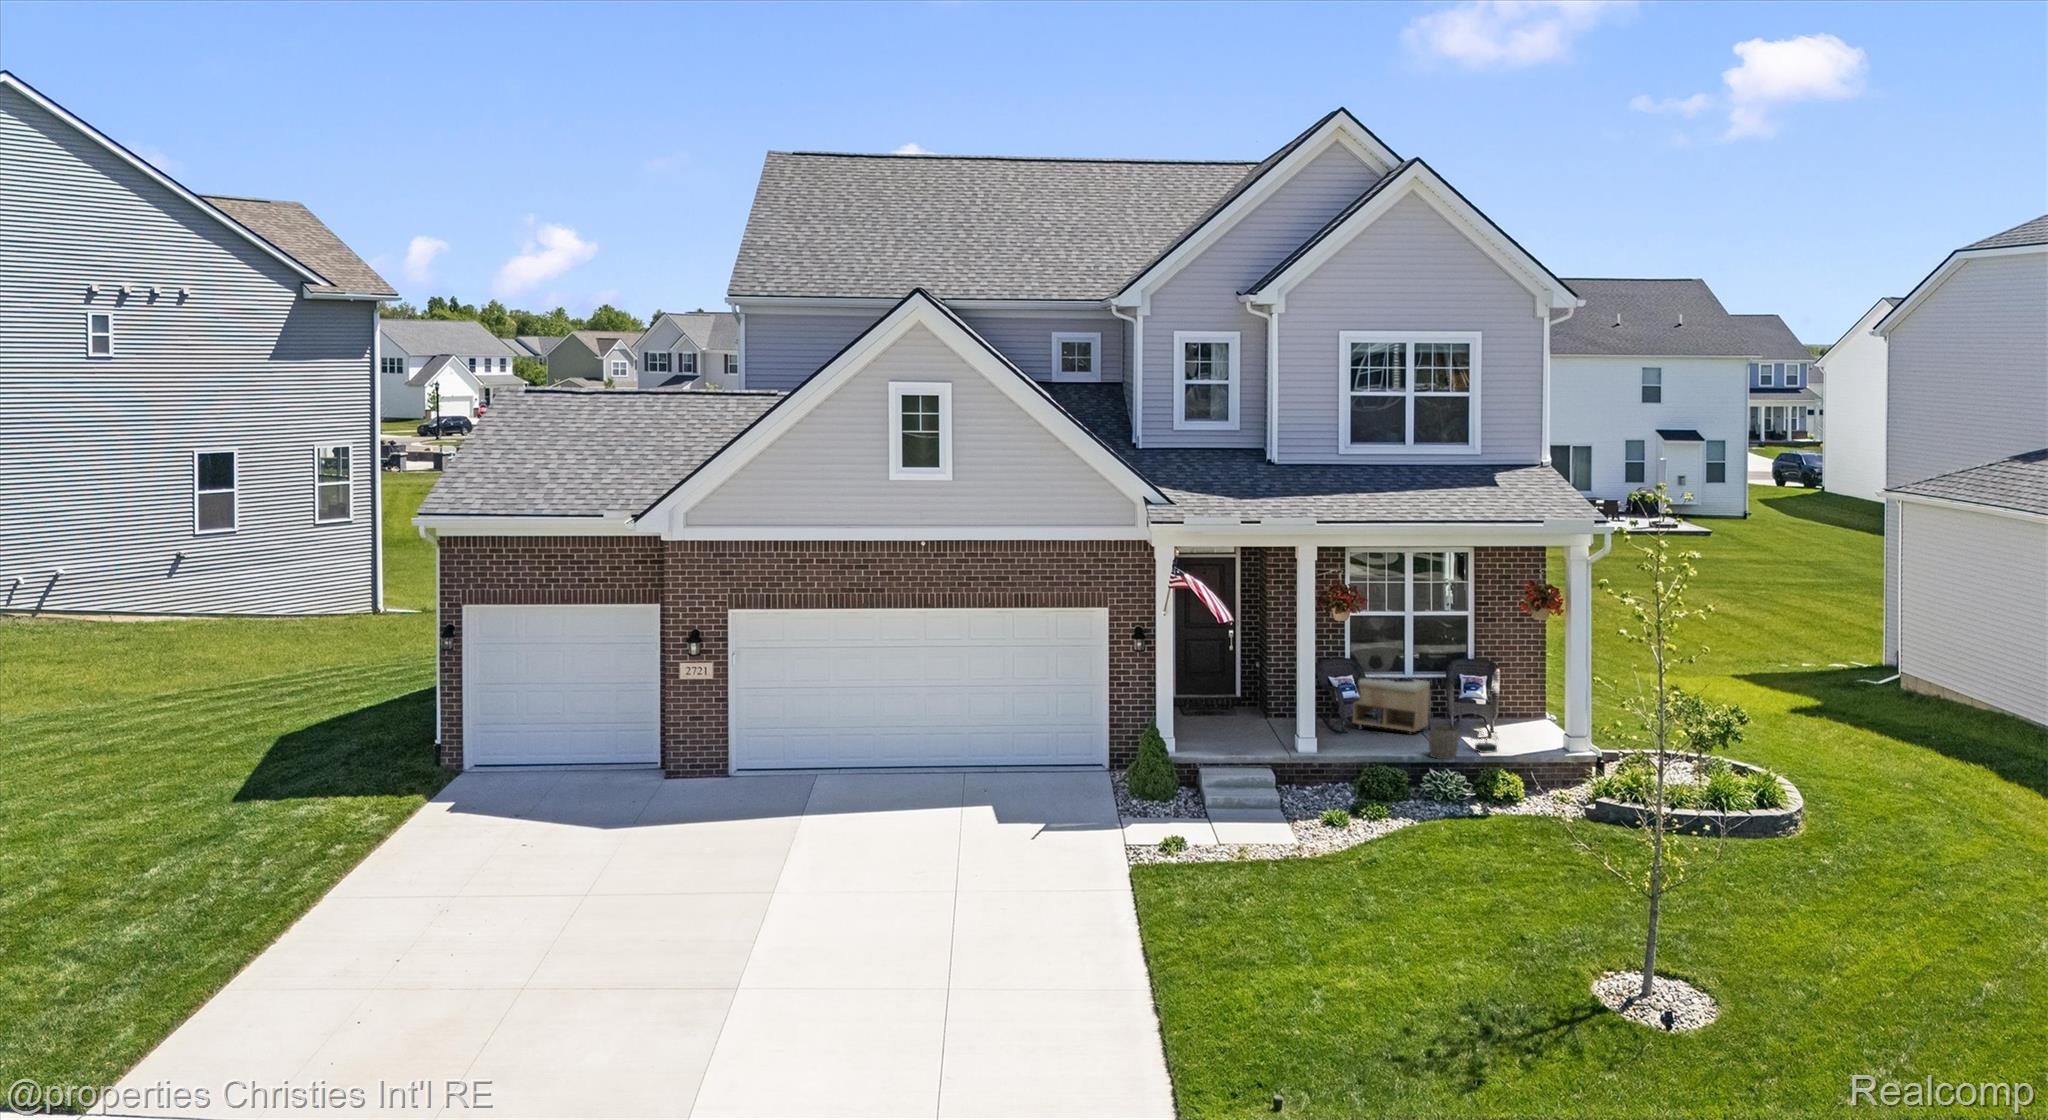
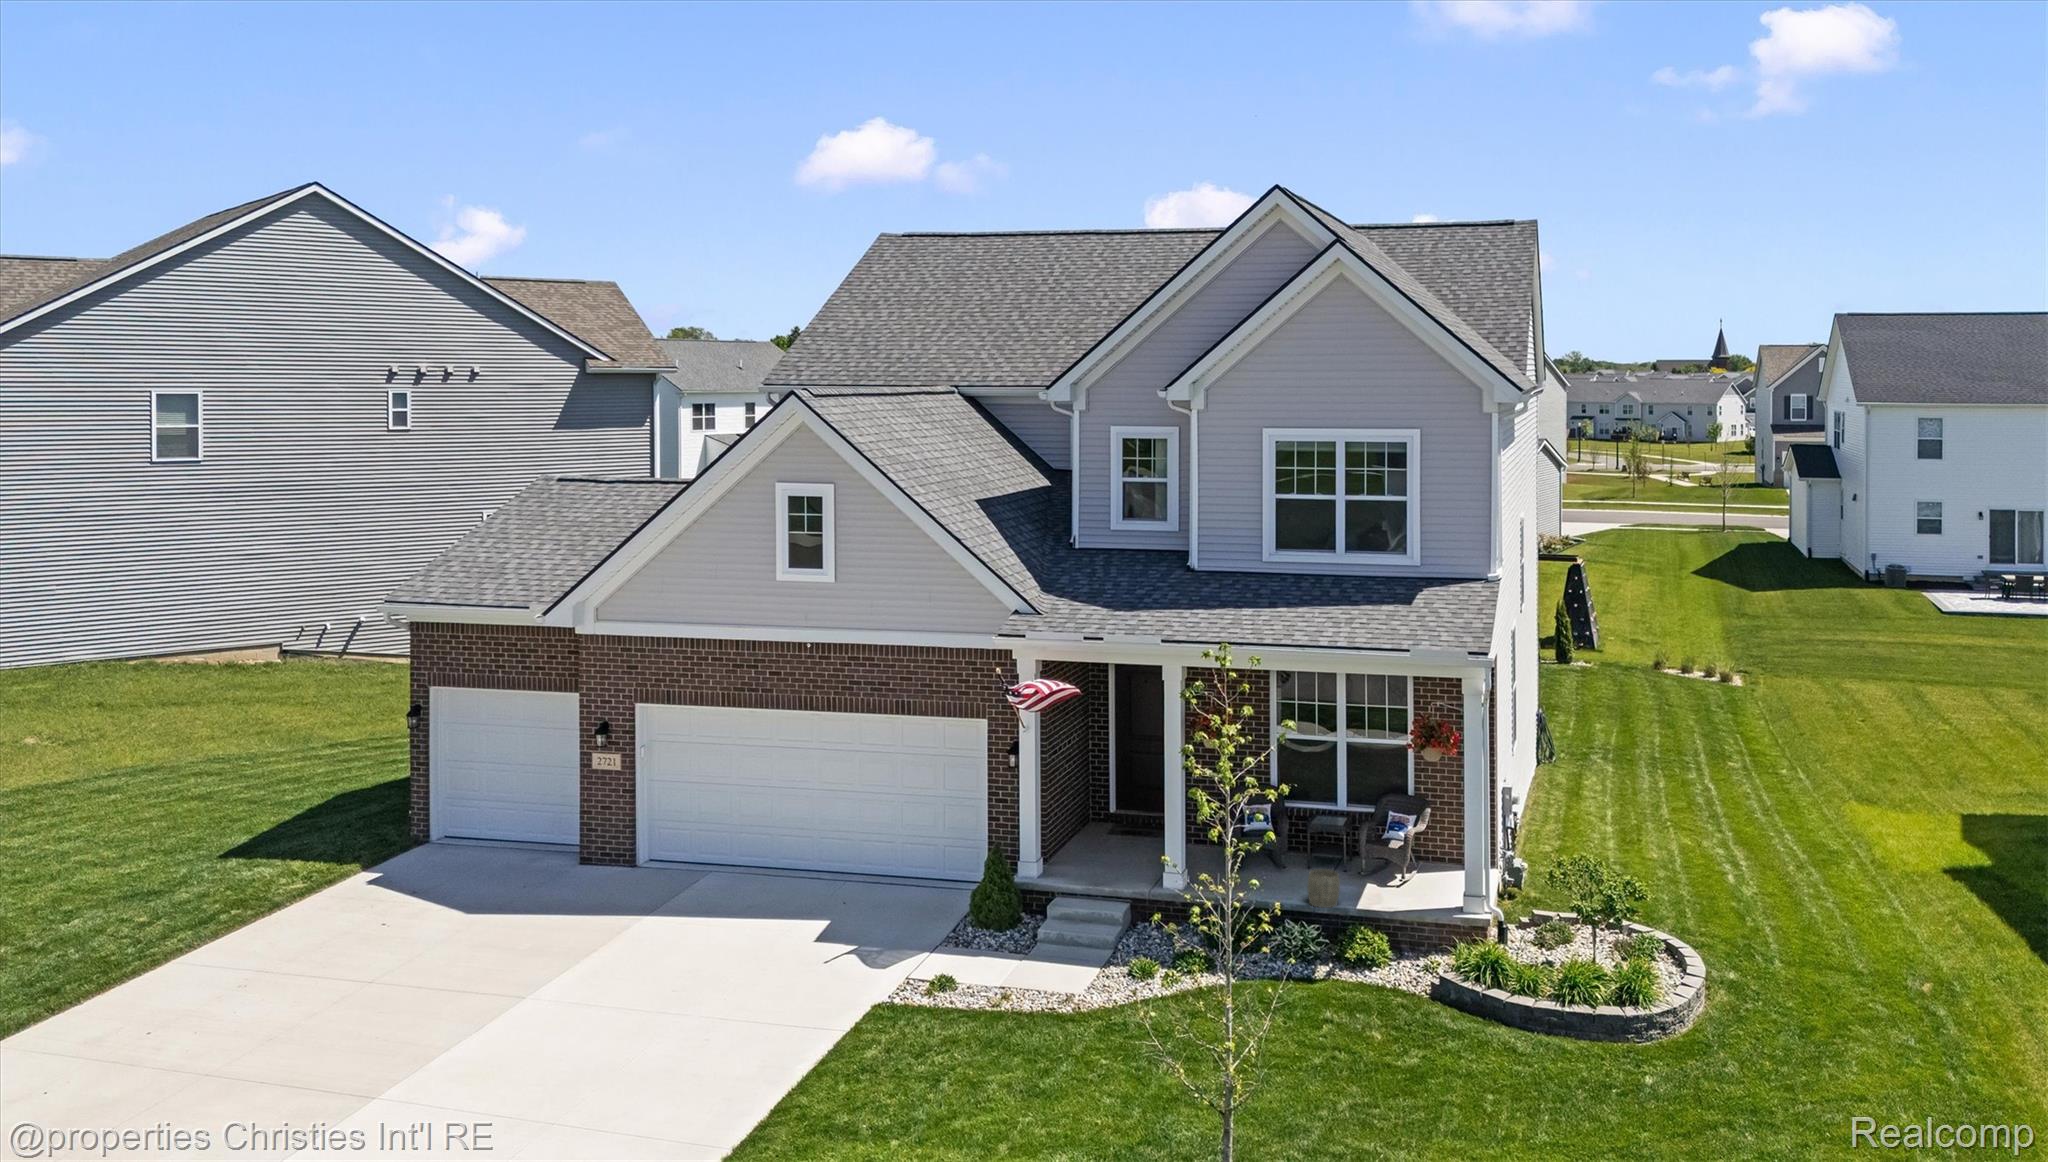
storage bench: present [1352,675,1430,734] -> none [1284,798,1368,871]
decorative plant: present [1471,731,1498,753] -> none [1365,871,1401,902]

